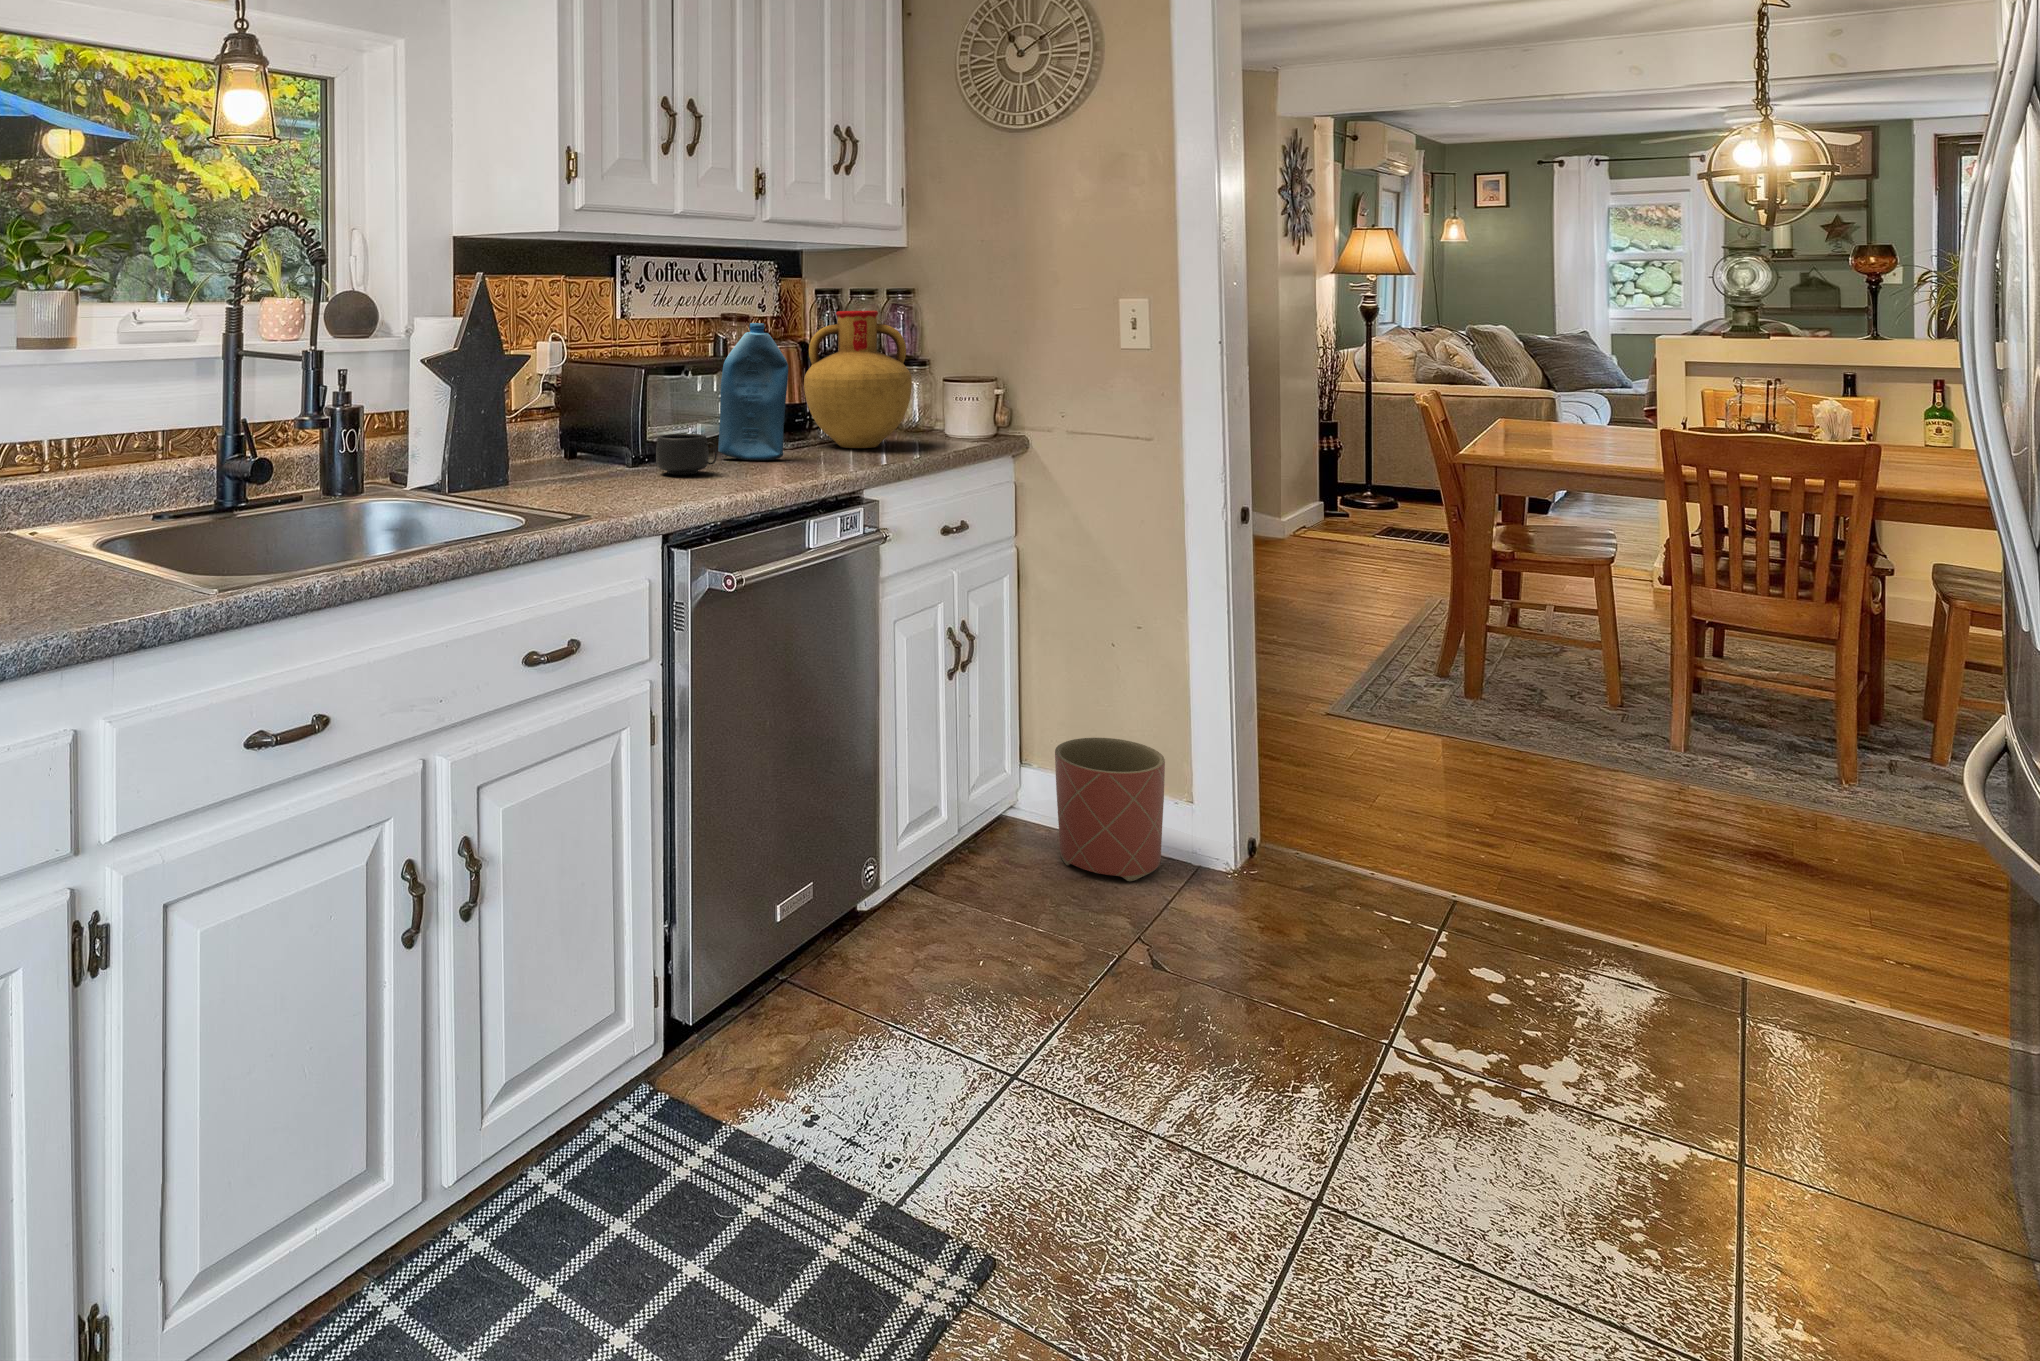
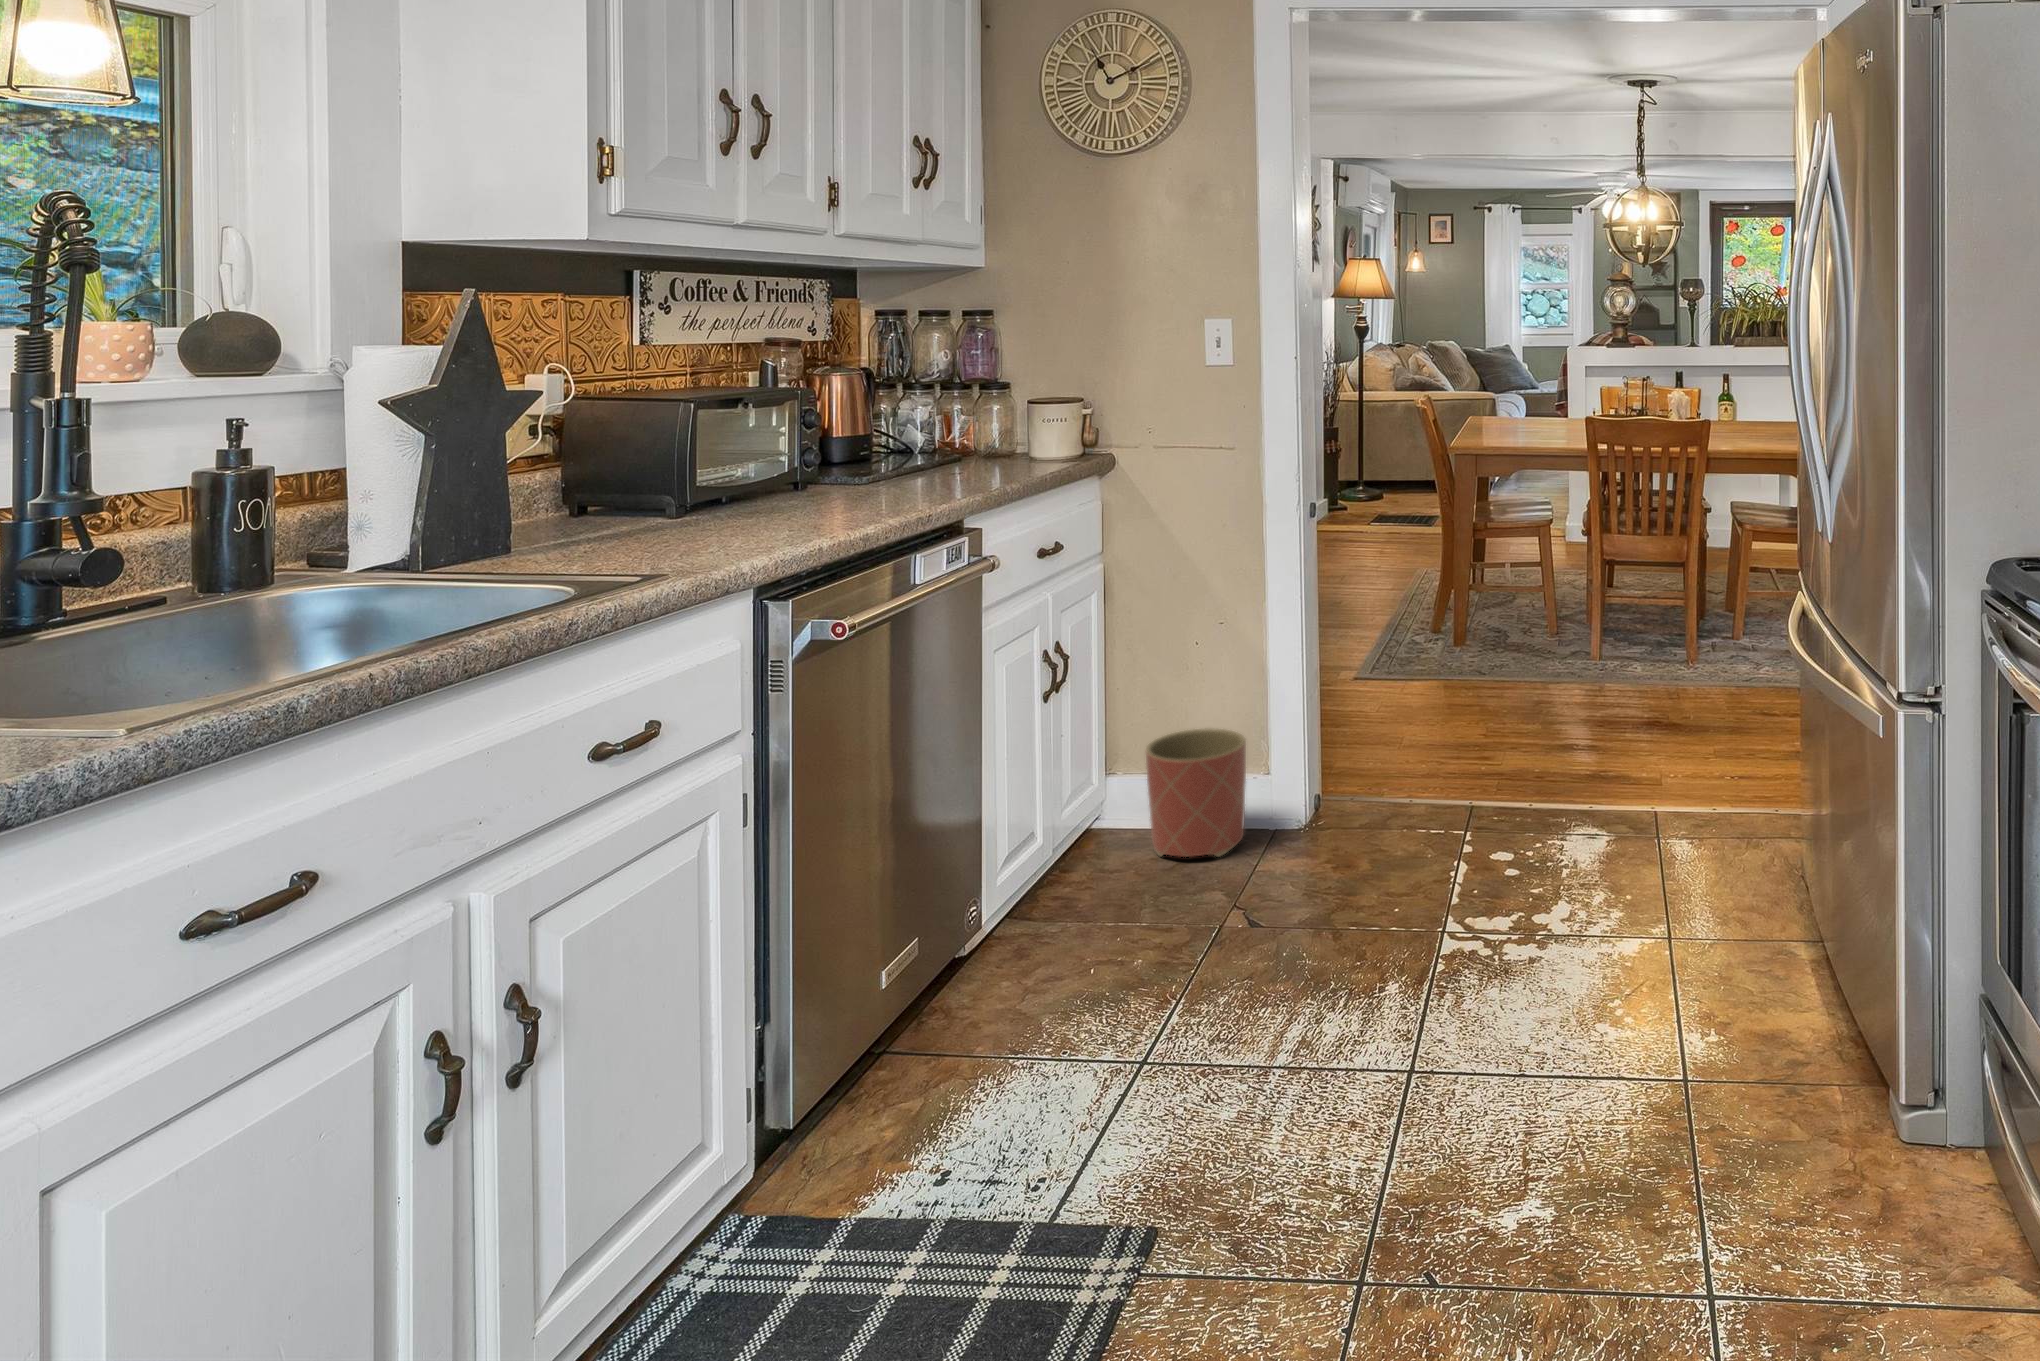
vase: present [804,311,912,448] -> none [875,333,996,476]
bottle: present [718,323,788,460] -> none [781,348,865,497]
mug: present [656,434,717,475] -> none [712,473,791,520]

